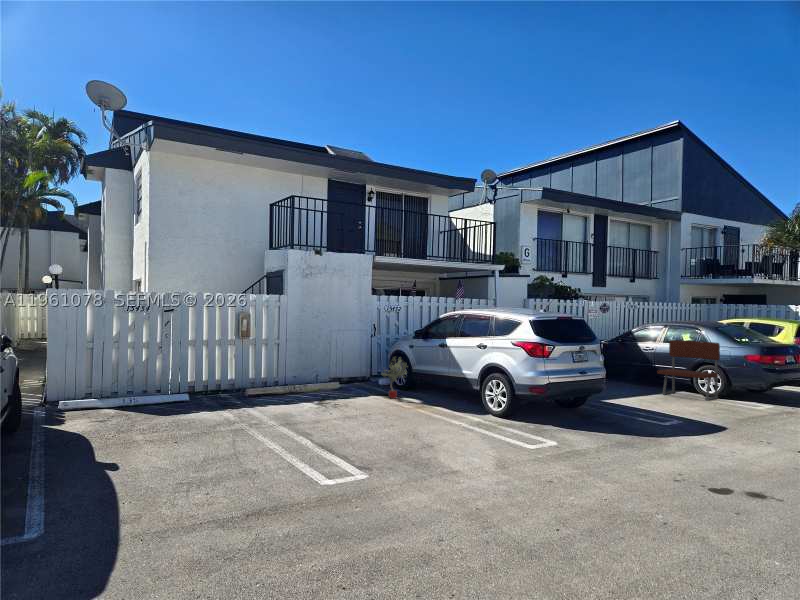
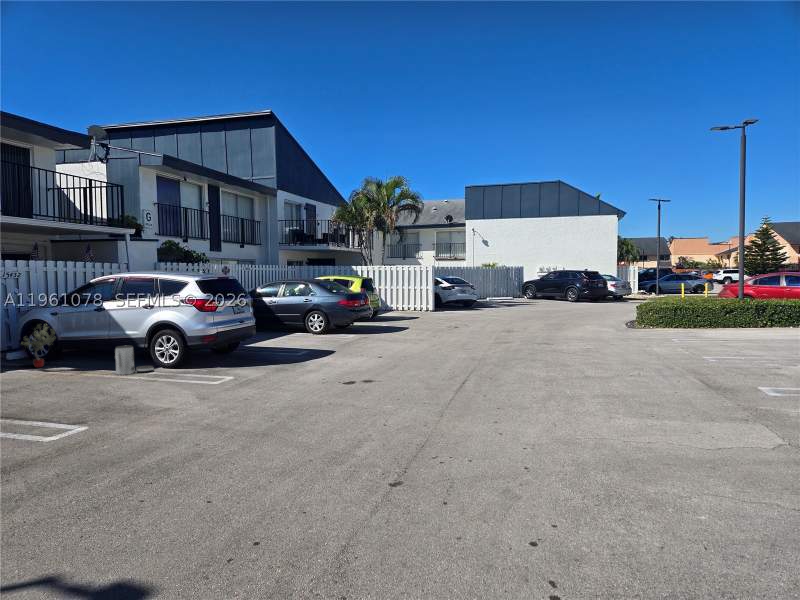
bench: present [657,340,720,400] -> none [282,294,325,338]
trash can: none [447,387,483,418] -> present [115,345,153,375]

